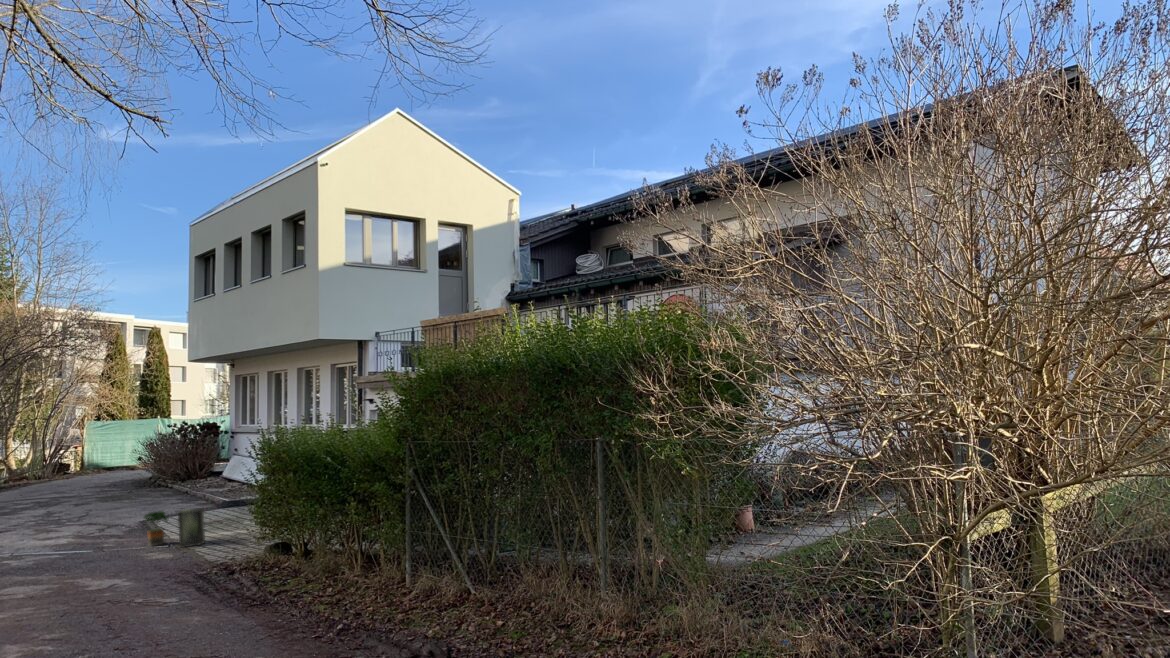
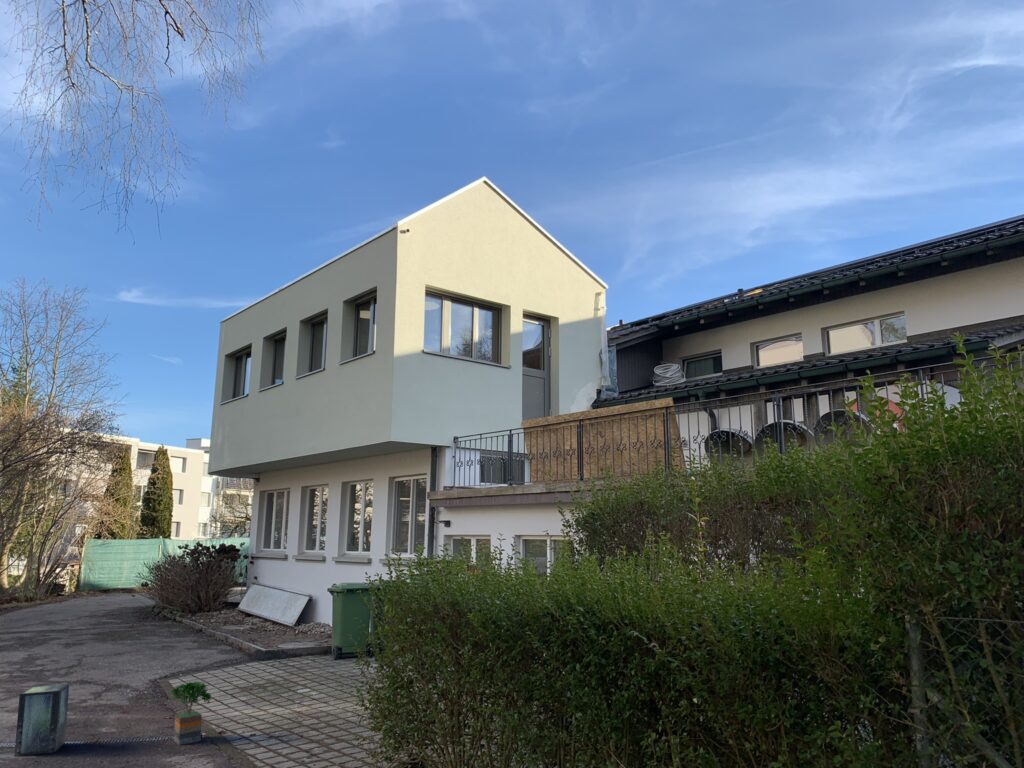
storage box: present [178,508,205,548] -> present [14,684,69,756]

